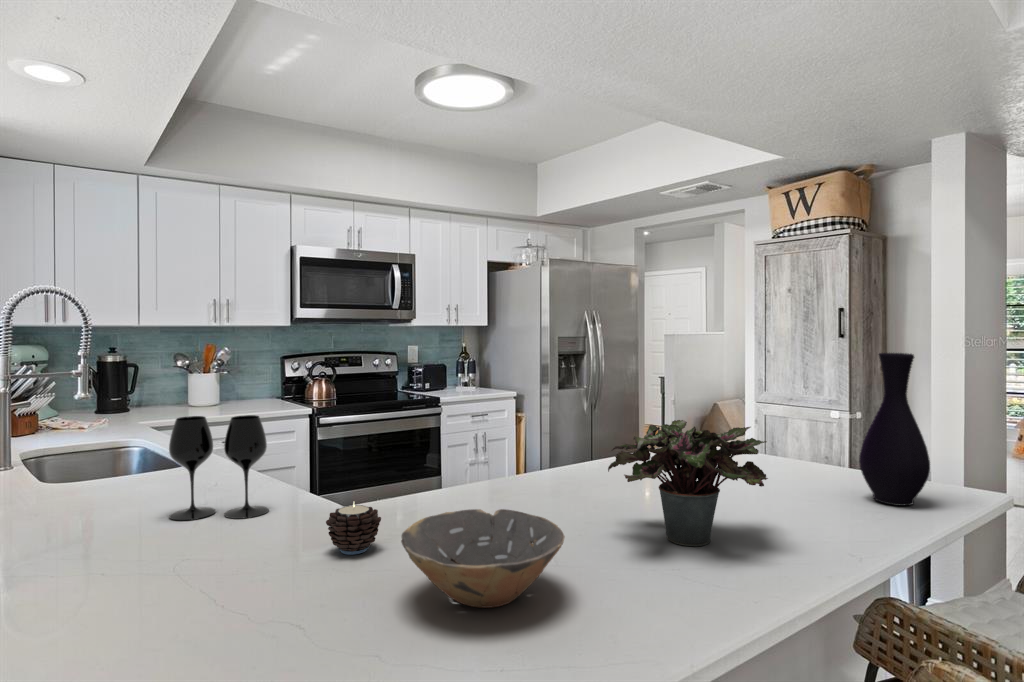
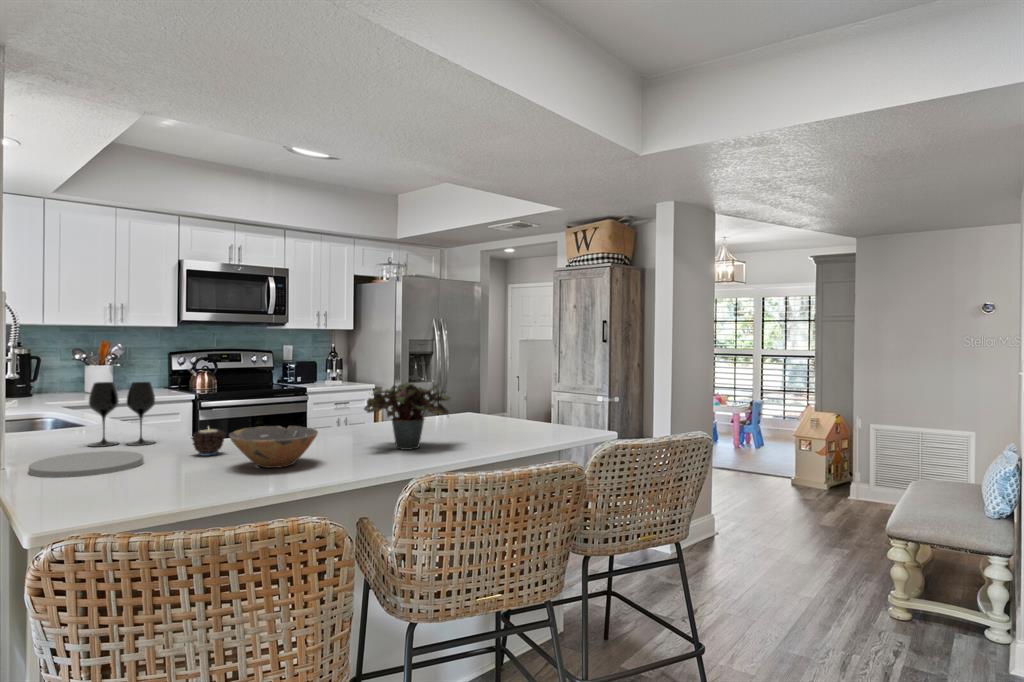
vase: present [859,353,930,506] -> none [531,346,567,435]
plate: none [48,545,249,629] -> present [29,451,144,478]

